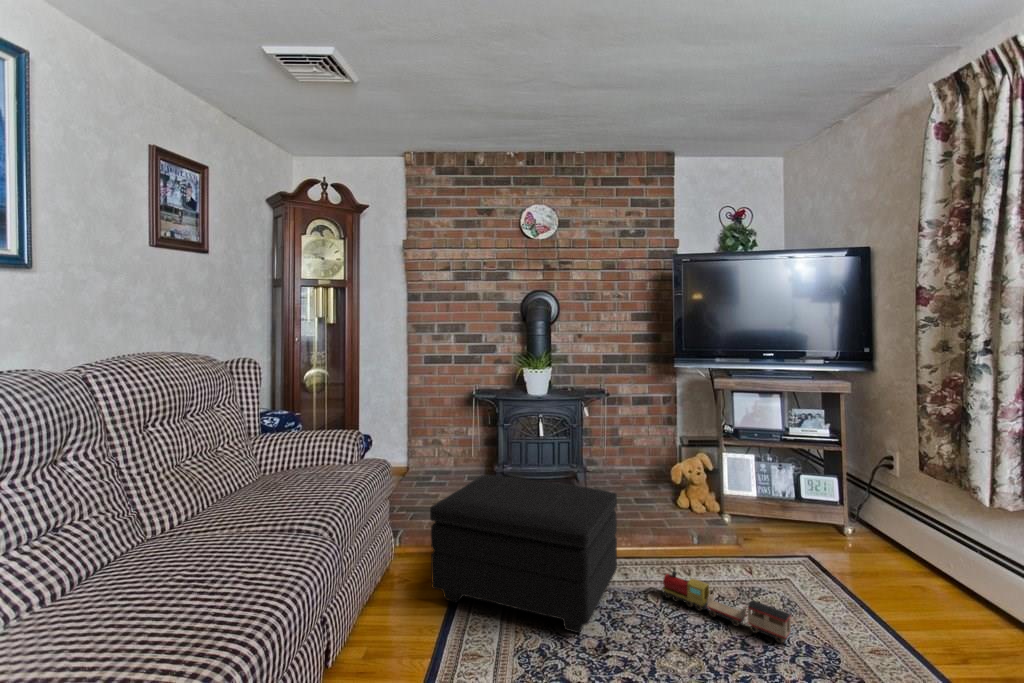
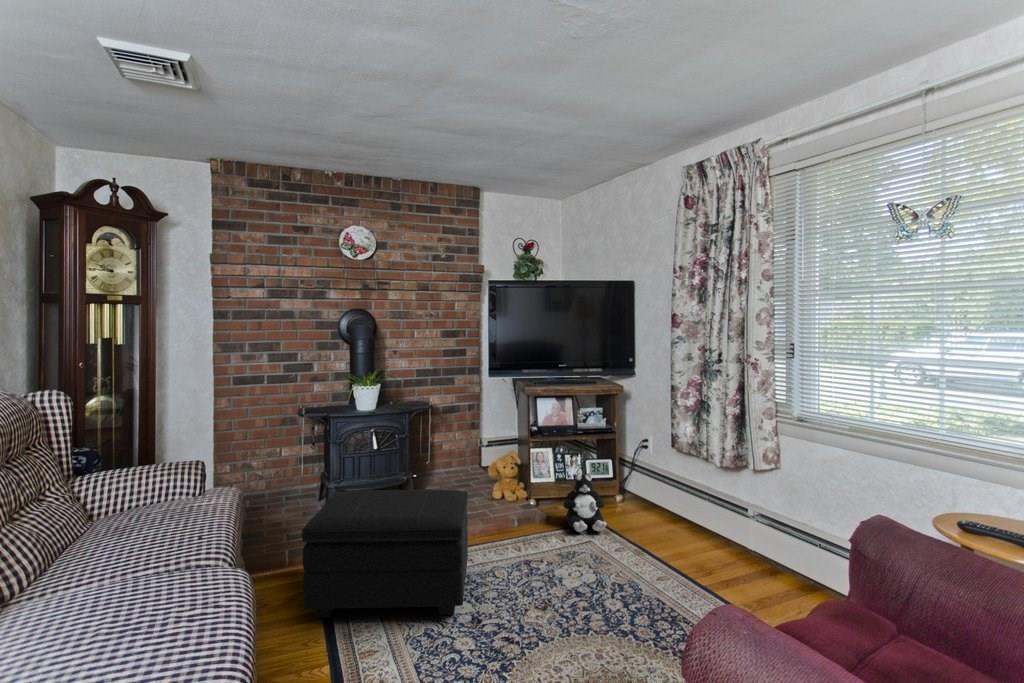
plush toy: none [757,491,817,571] -> present [564,473,607,532]
toy train: present [662,571,791,643] -> none [506,548,605,585]

